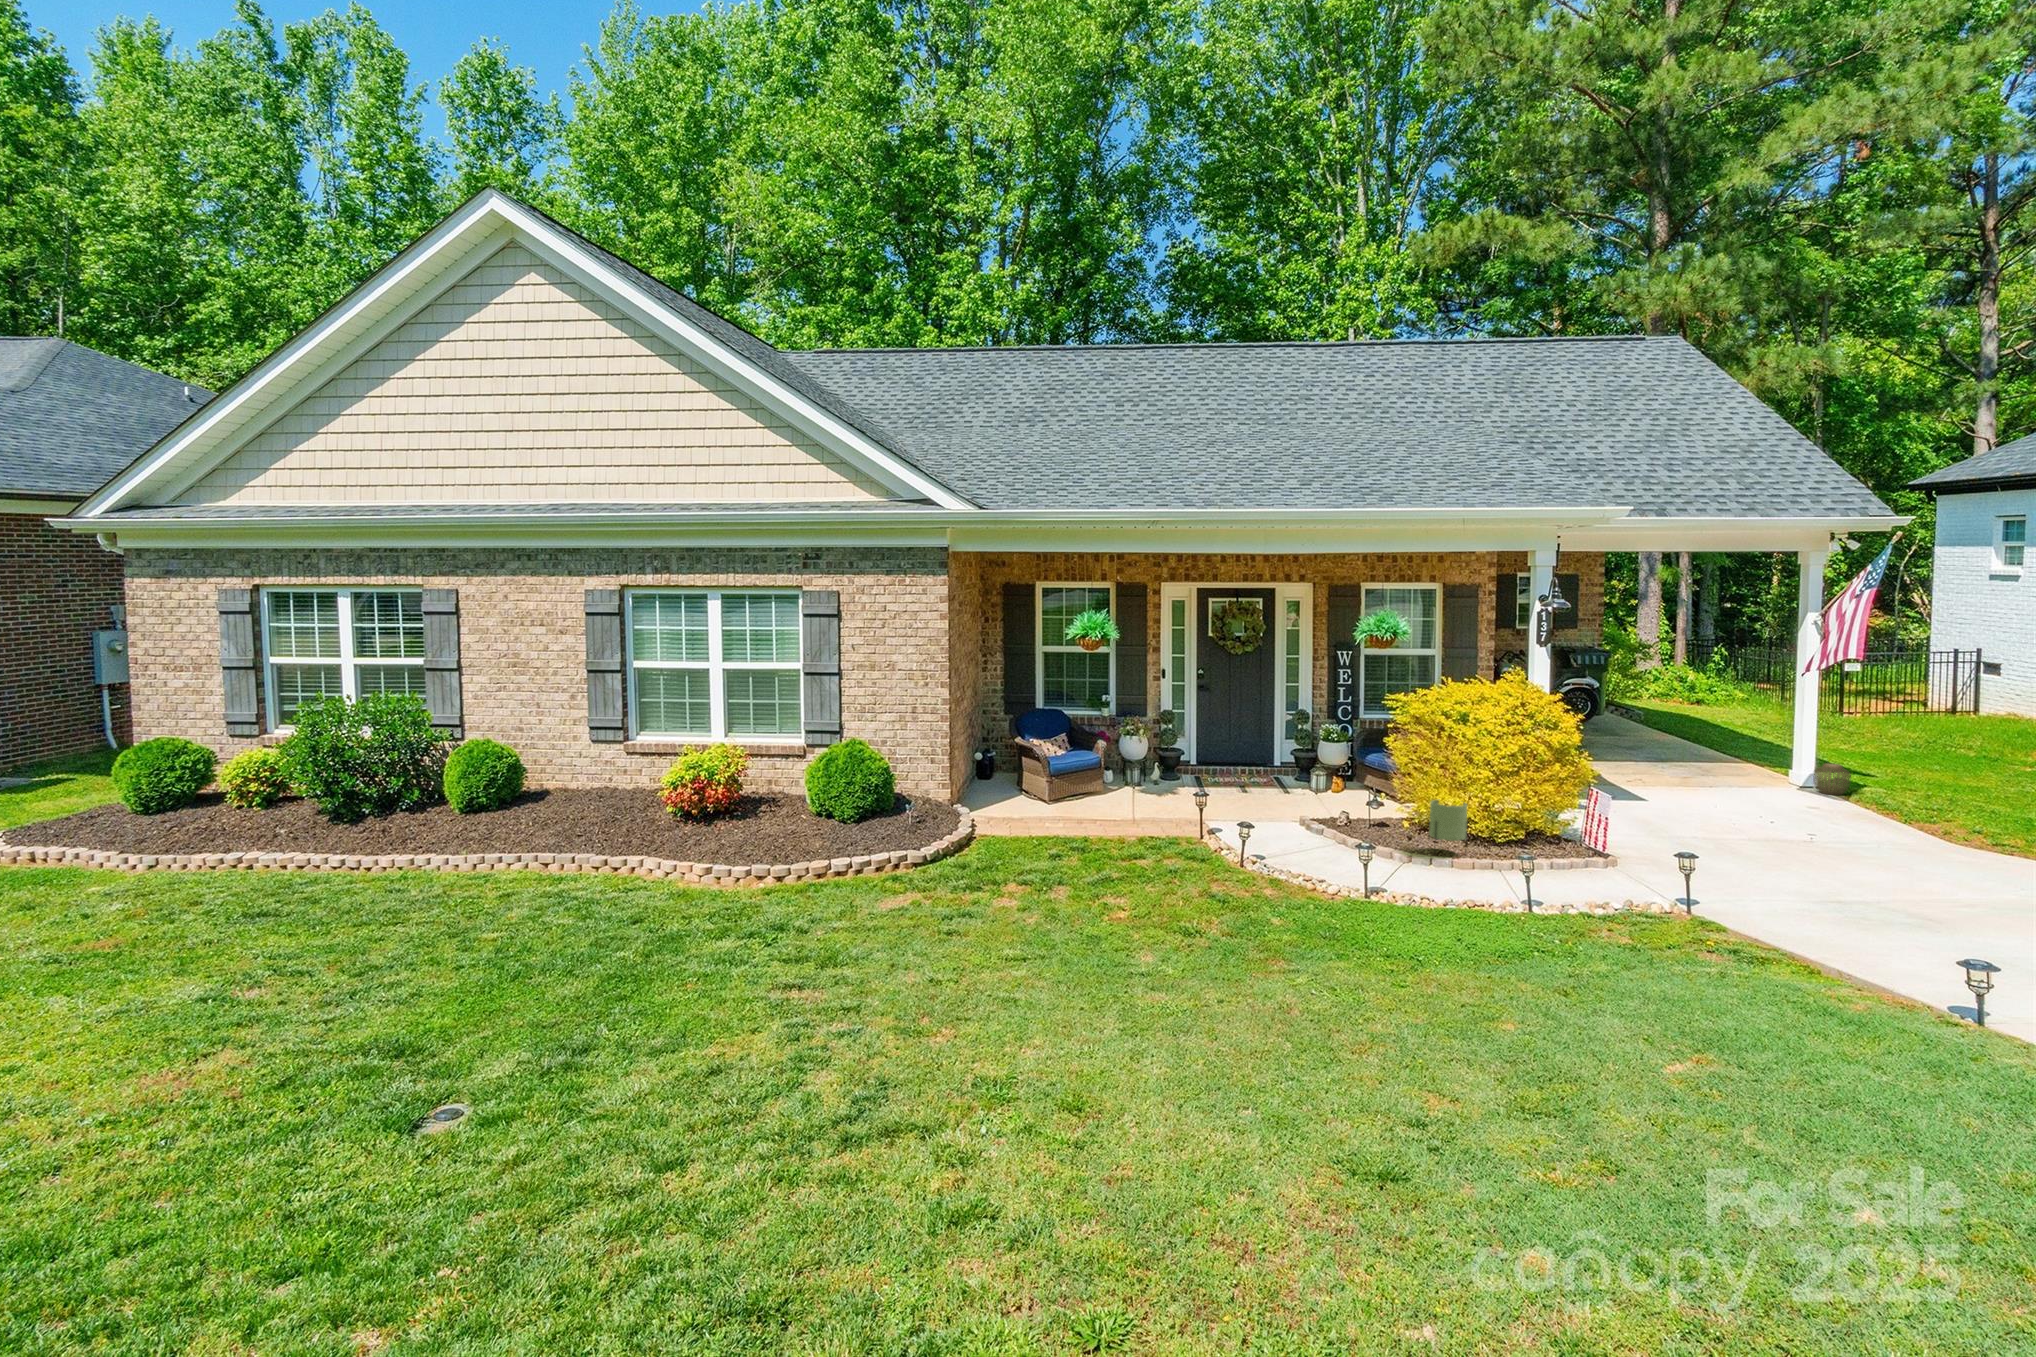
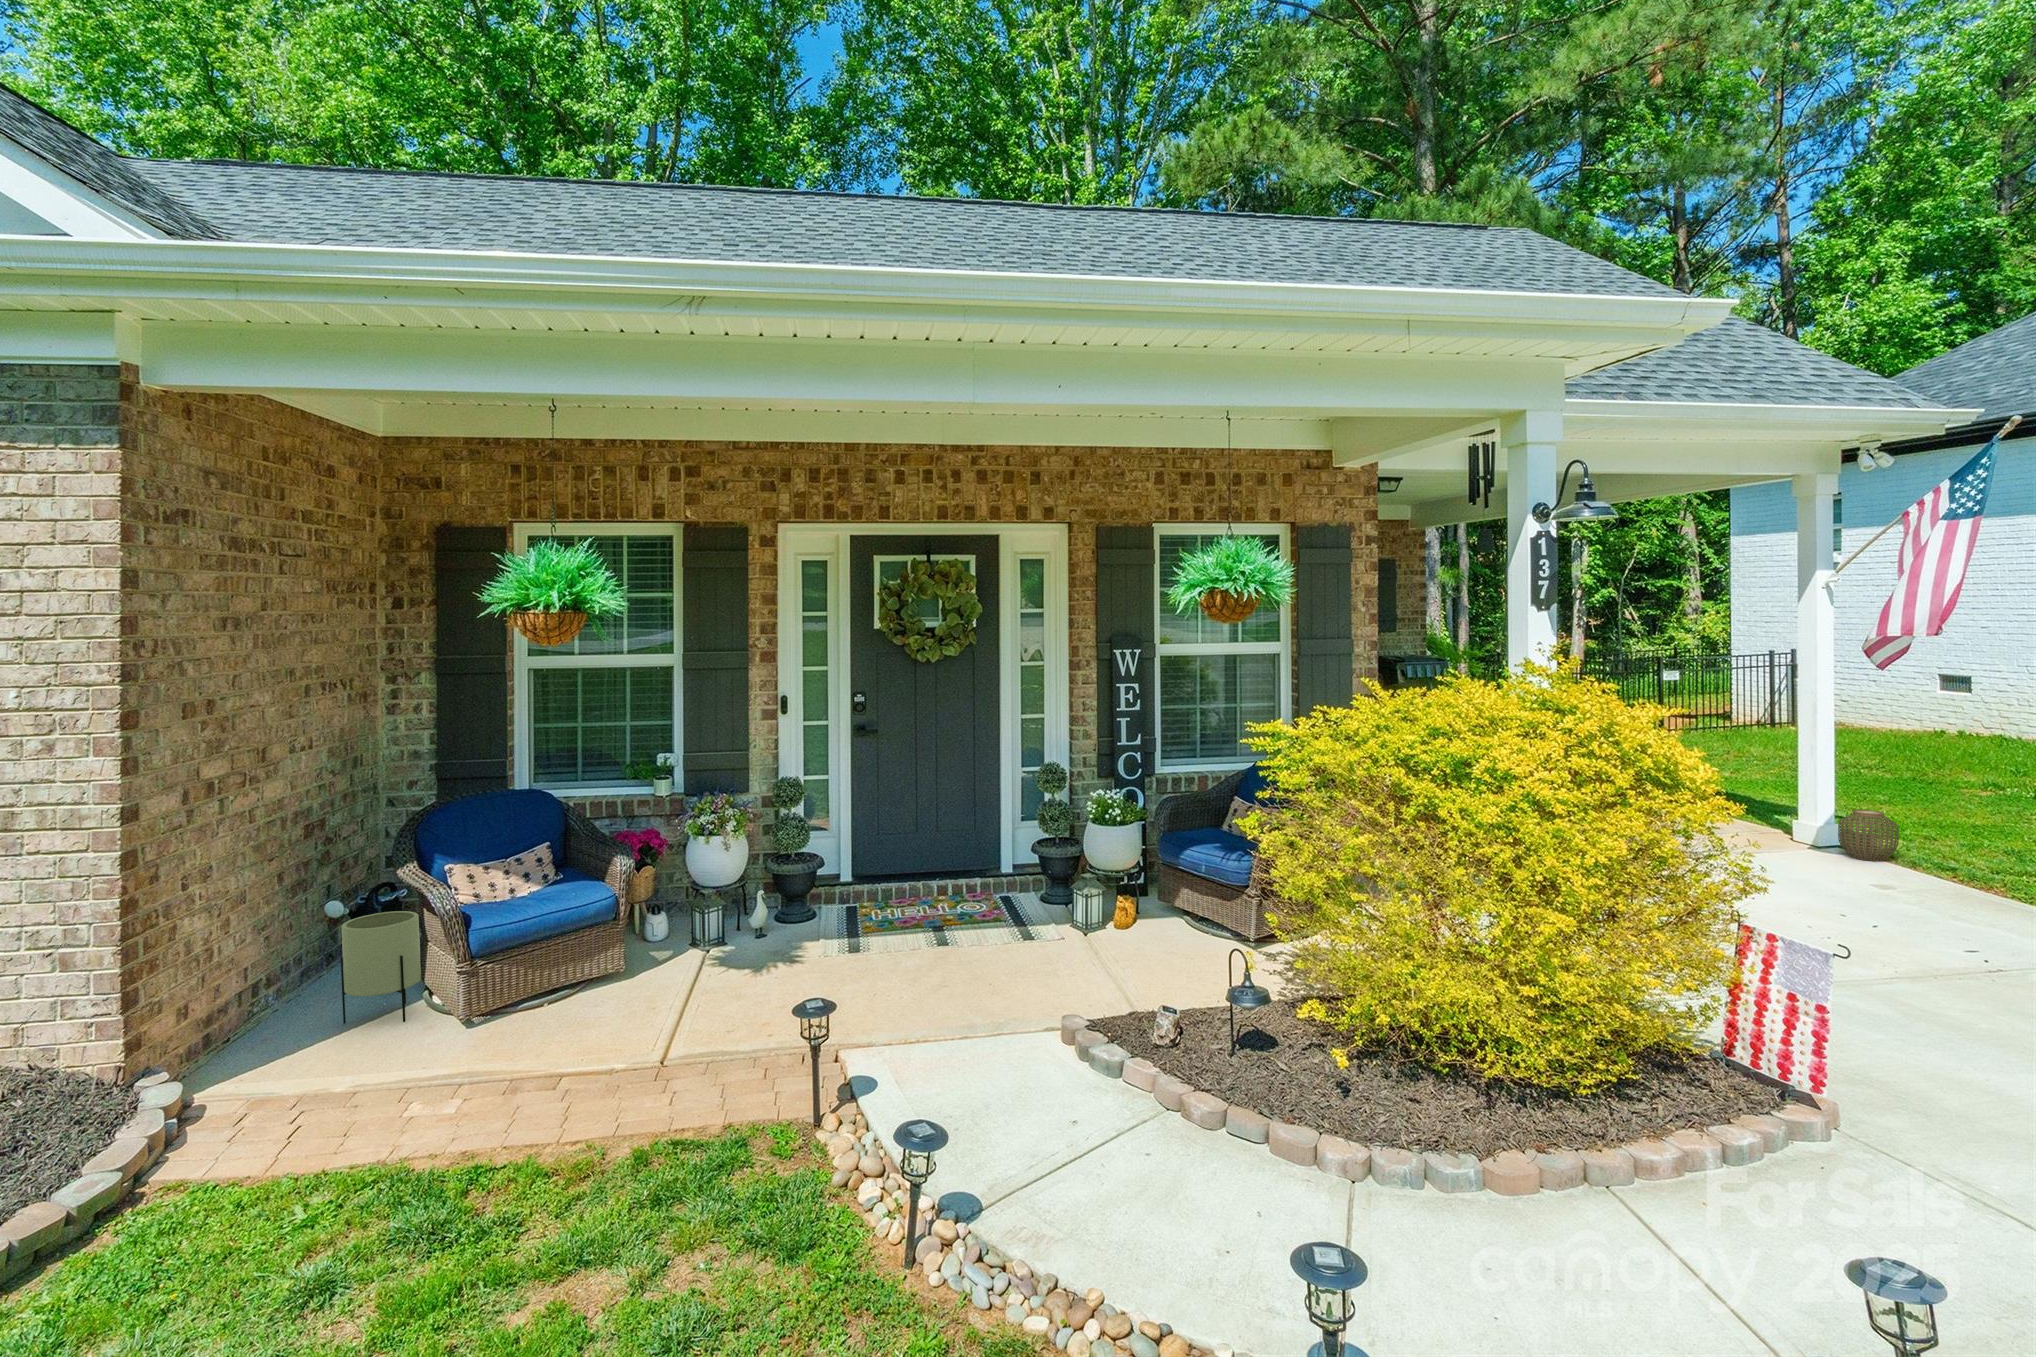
planter: present [1429,799,1468,853] -> present [341,911,421,1024]

